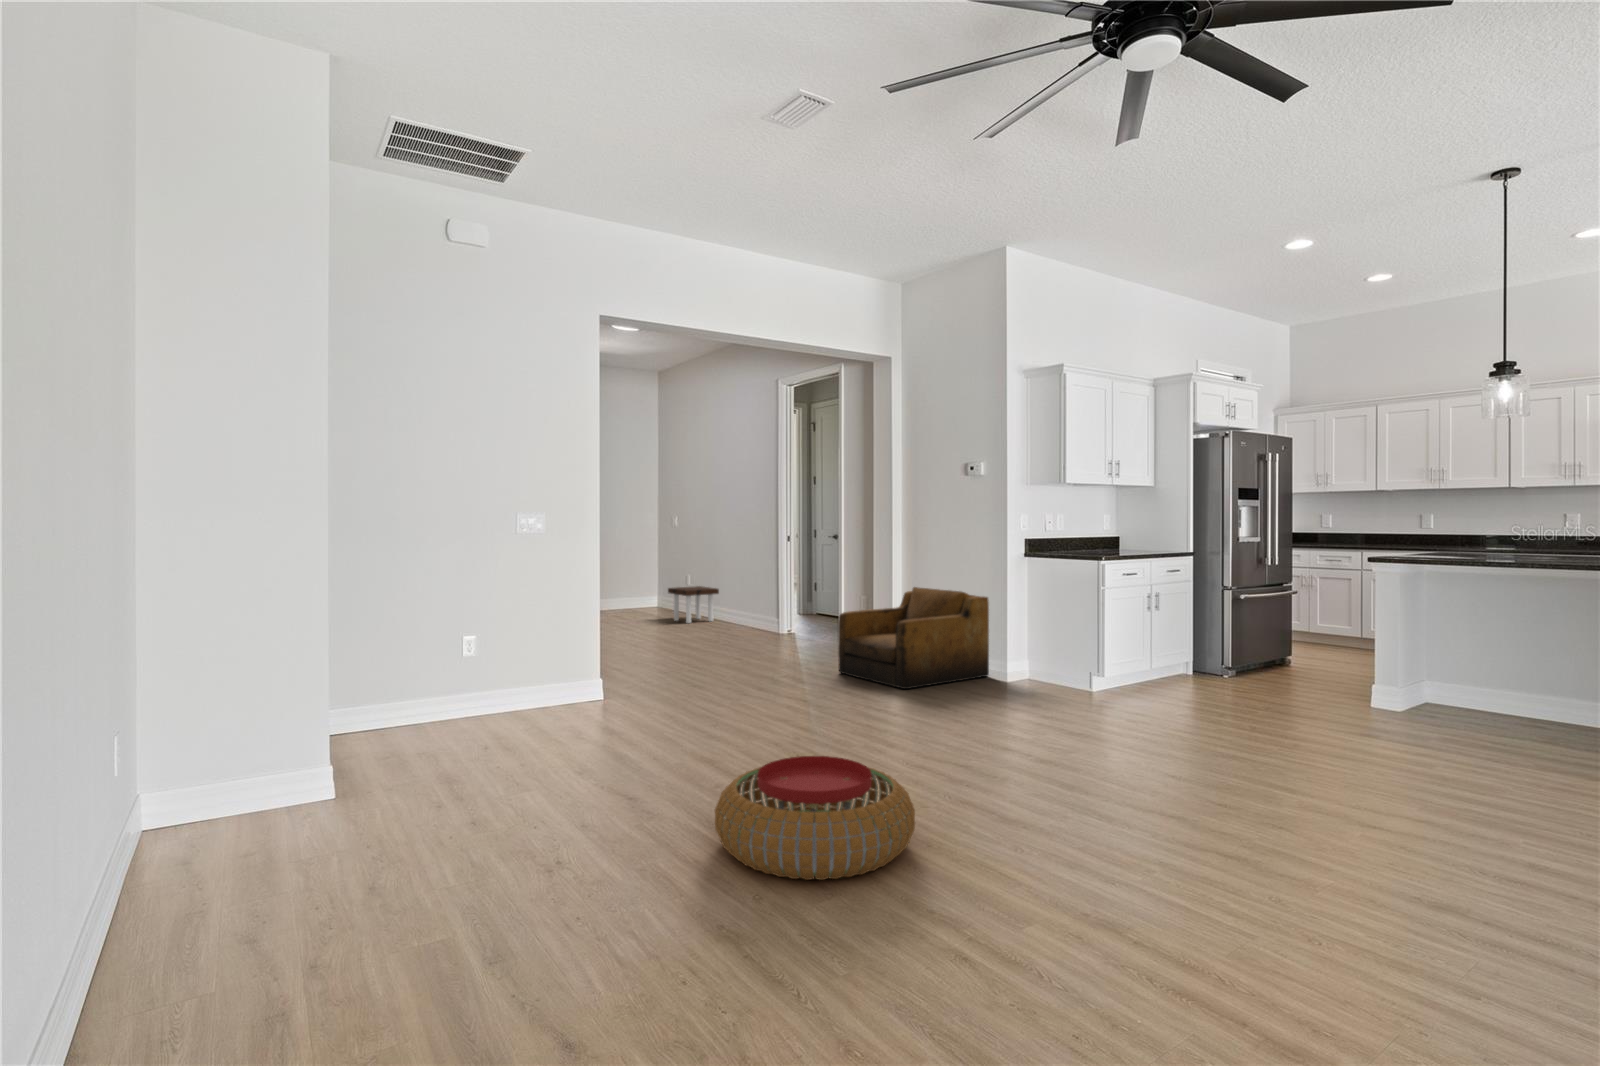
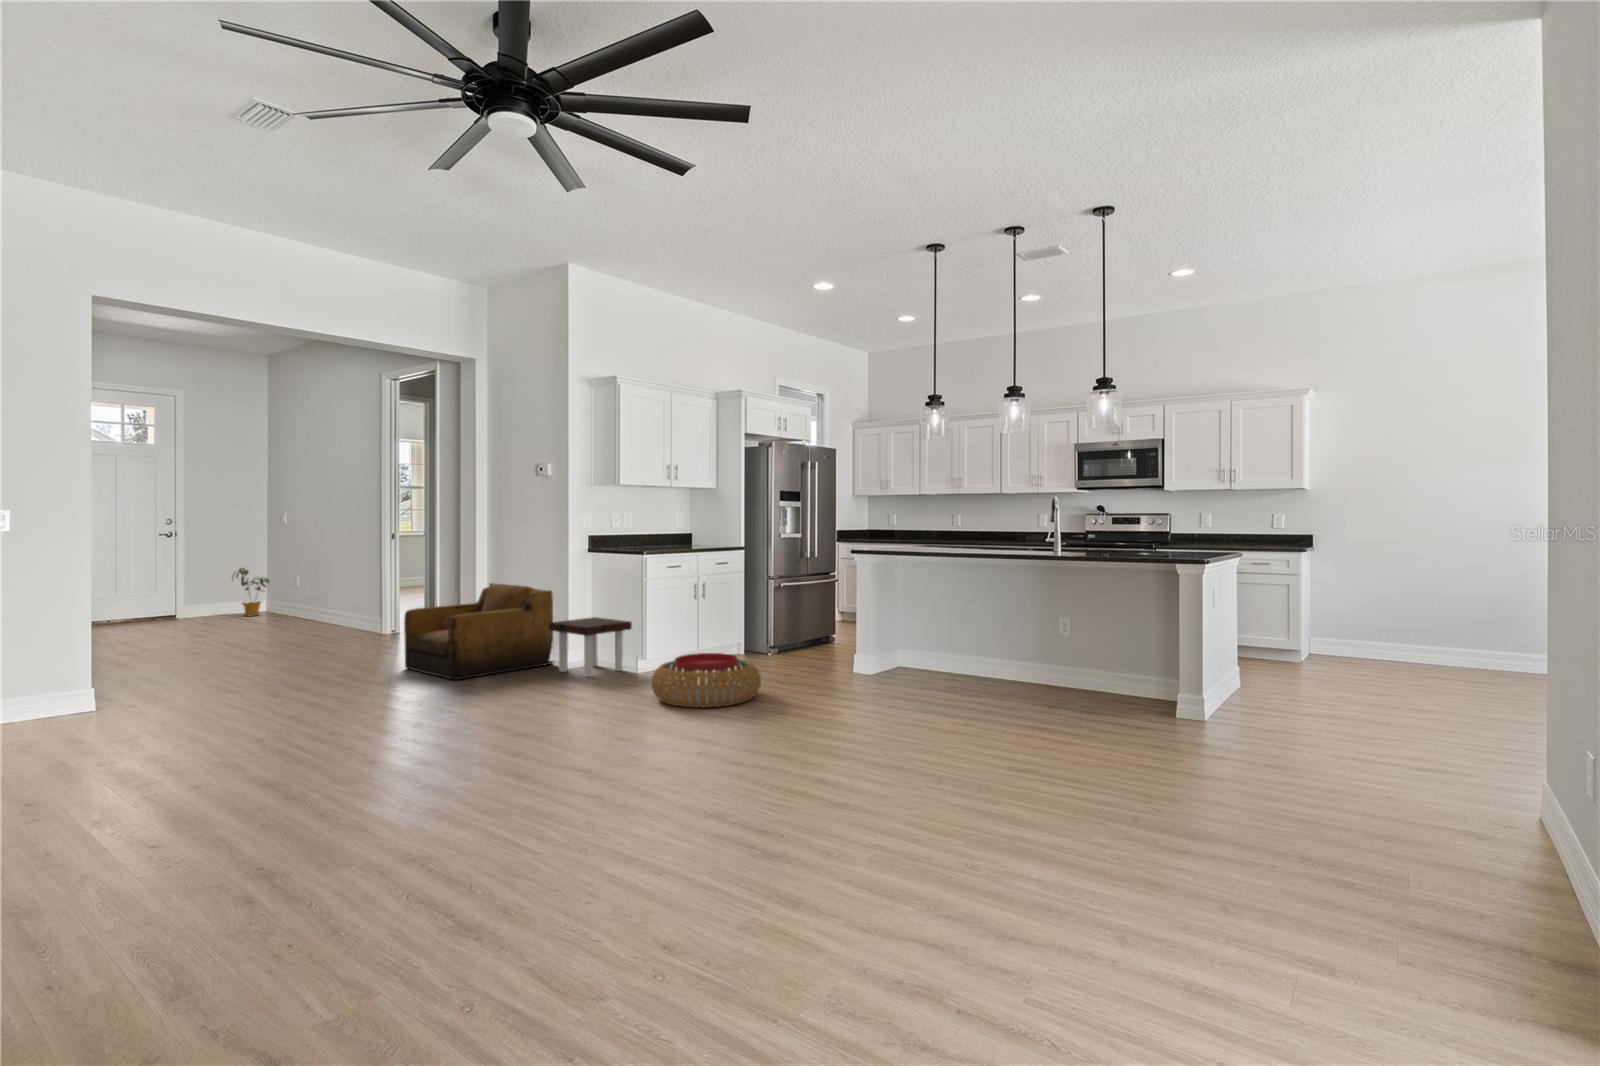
house plant: none [632,567,662,611] -> present [232,568,269,616]
side table: present [668,586,719,623] -> present [549,617,632,677]
pouf: present [715,756,915,880] -> present [651,653,761,708]

